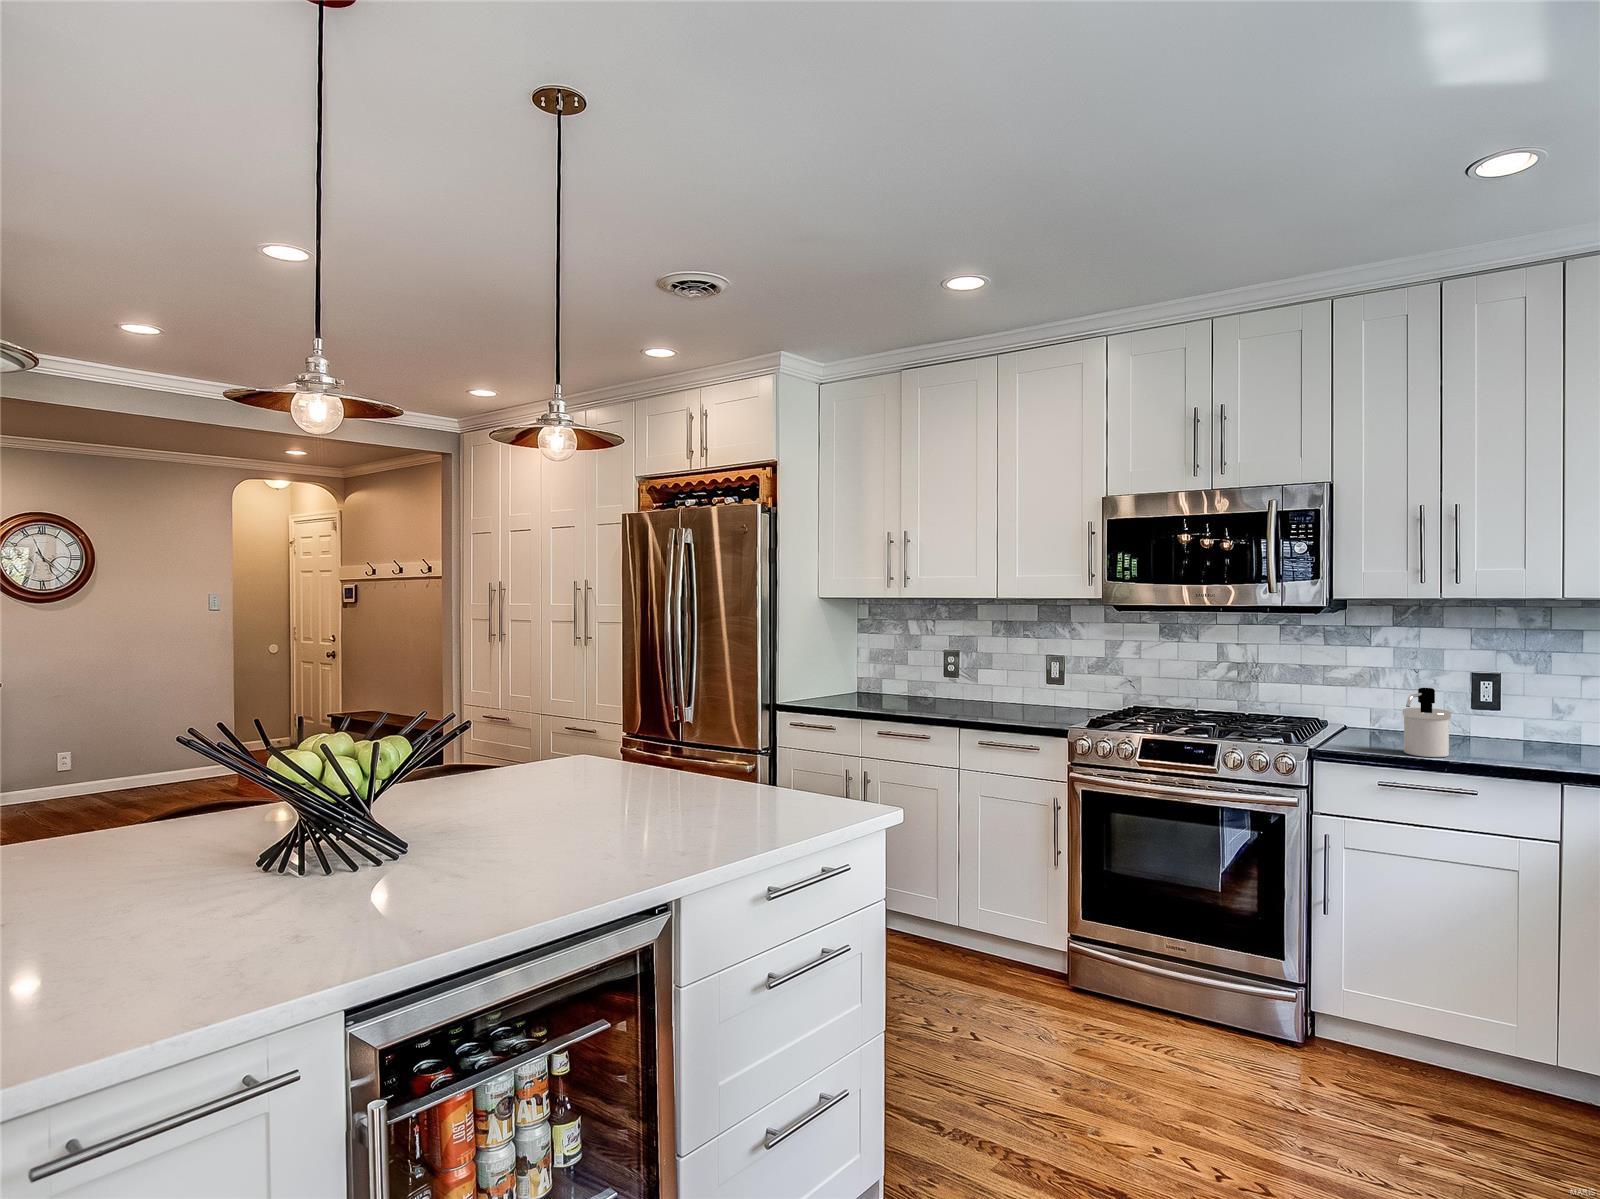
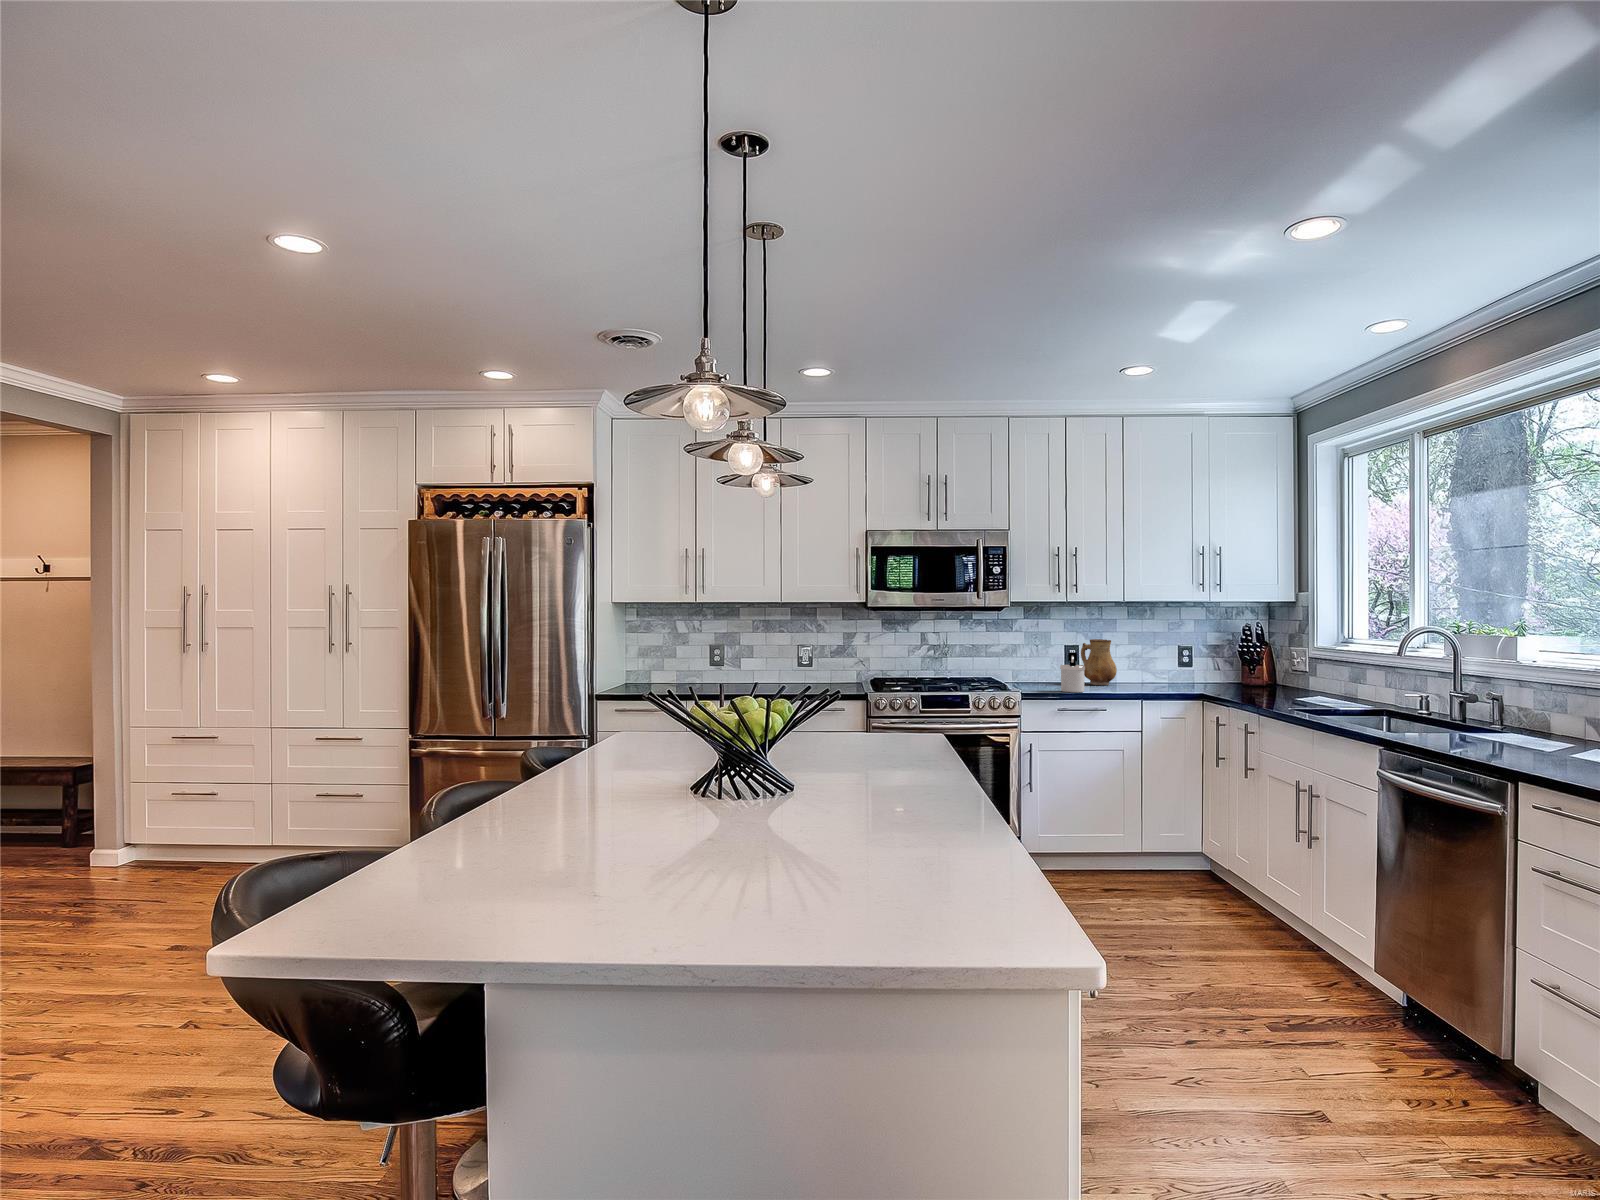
ceramic pitcher: none [1503,665,1573,747] -> present [1081,639,1117,685]

